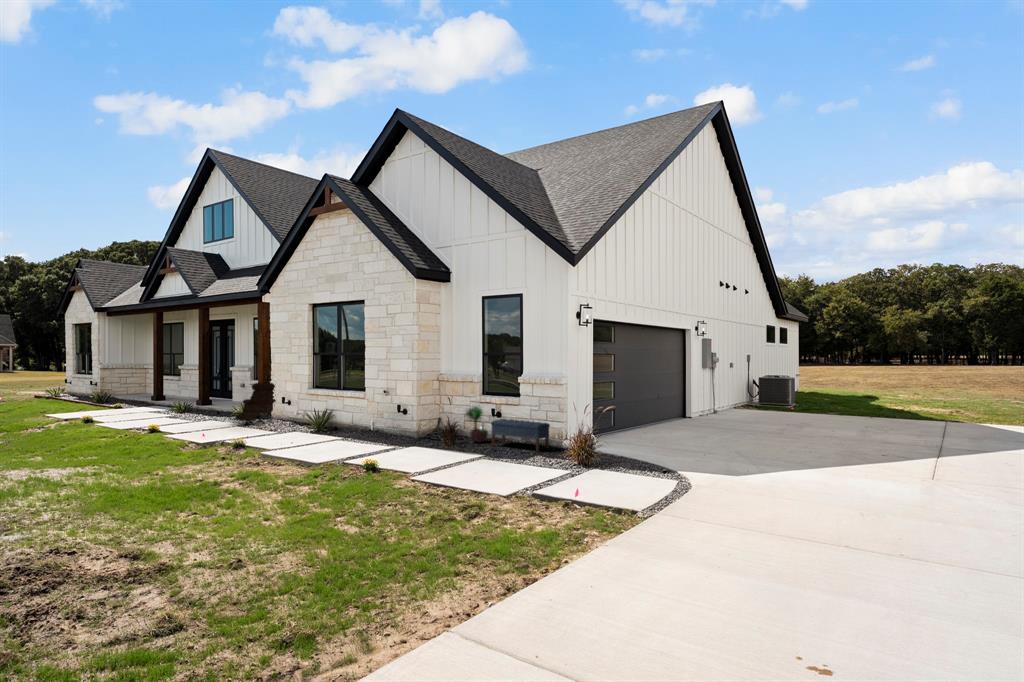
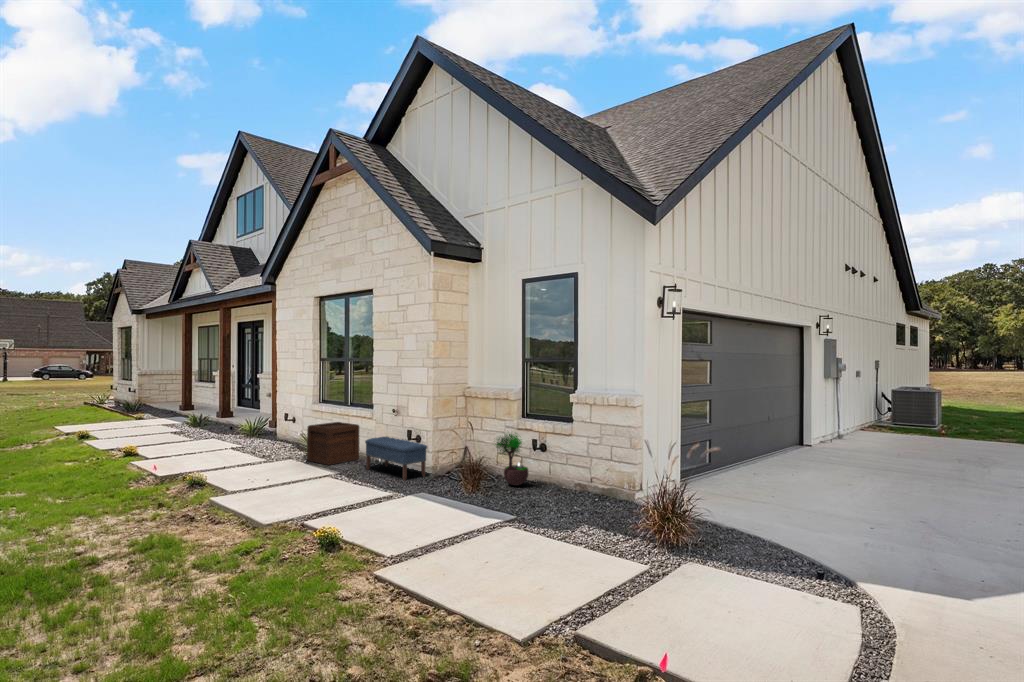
lounge chair: present [235,382,276,425] -> none [229,393,283,448]
wooden crate: none [312,403,353,435] -> present [307,422,359,465]
bench: present [491,419,550,452] -> present [365,437,427,481]

